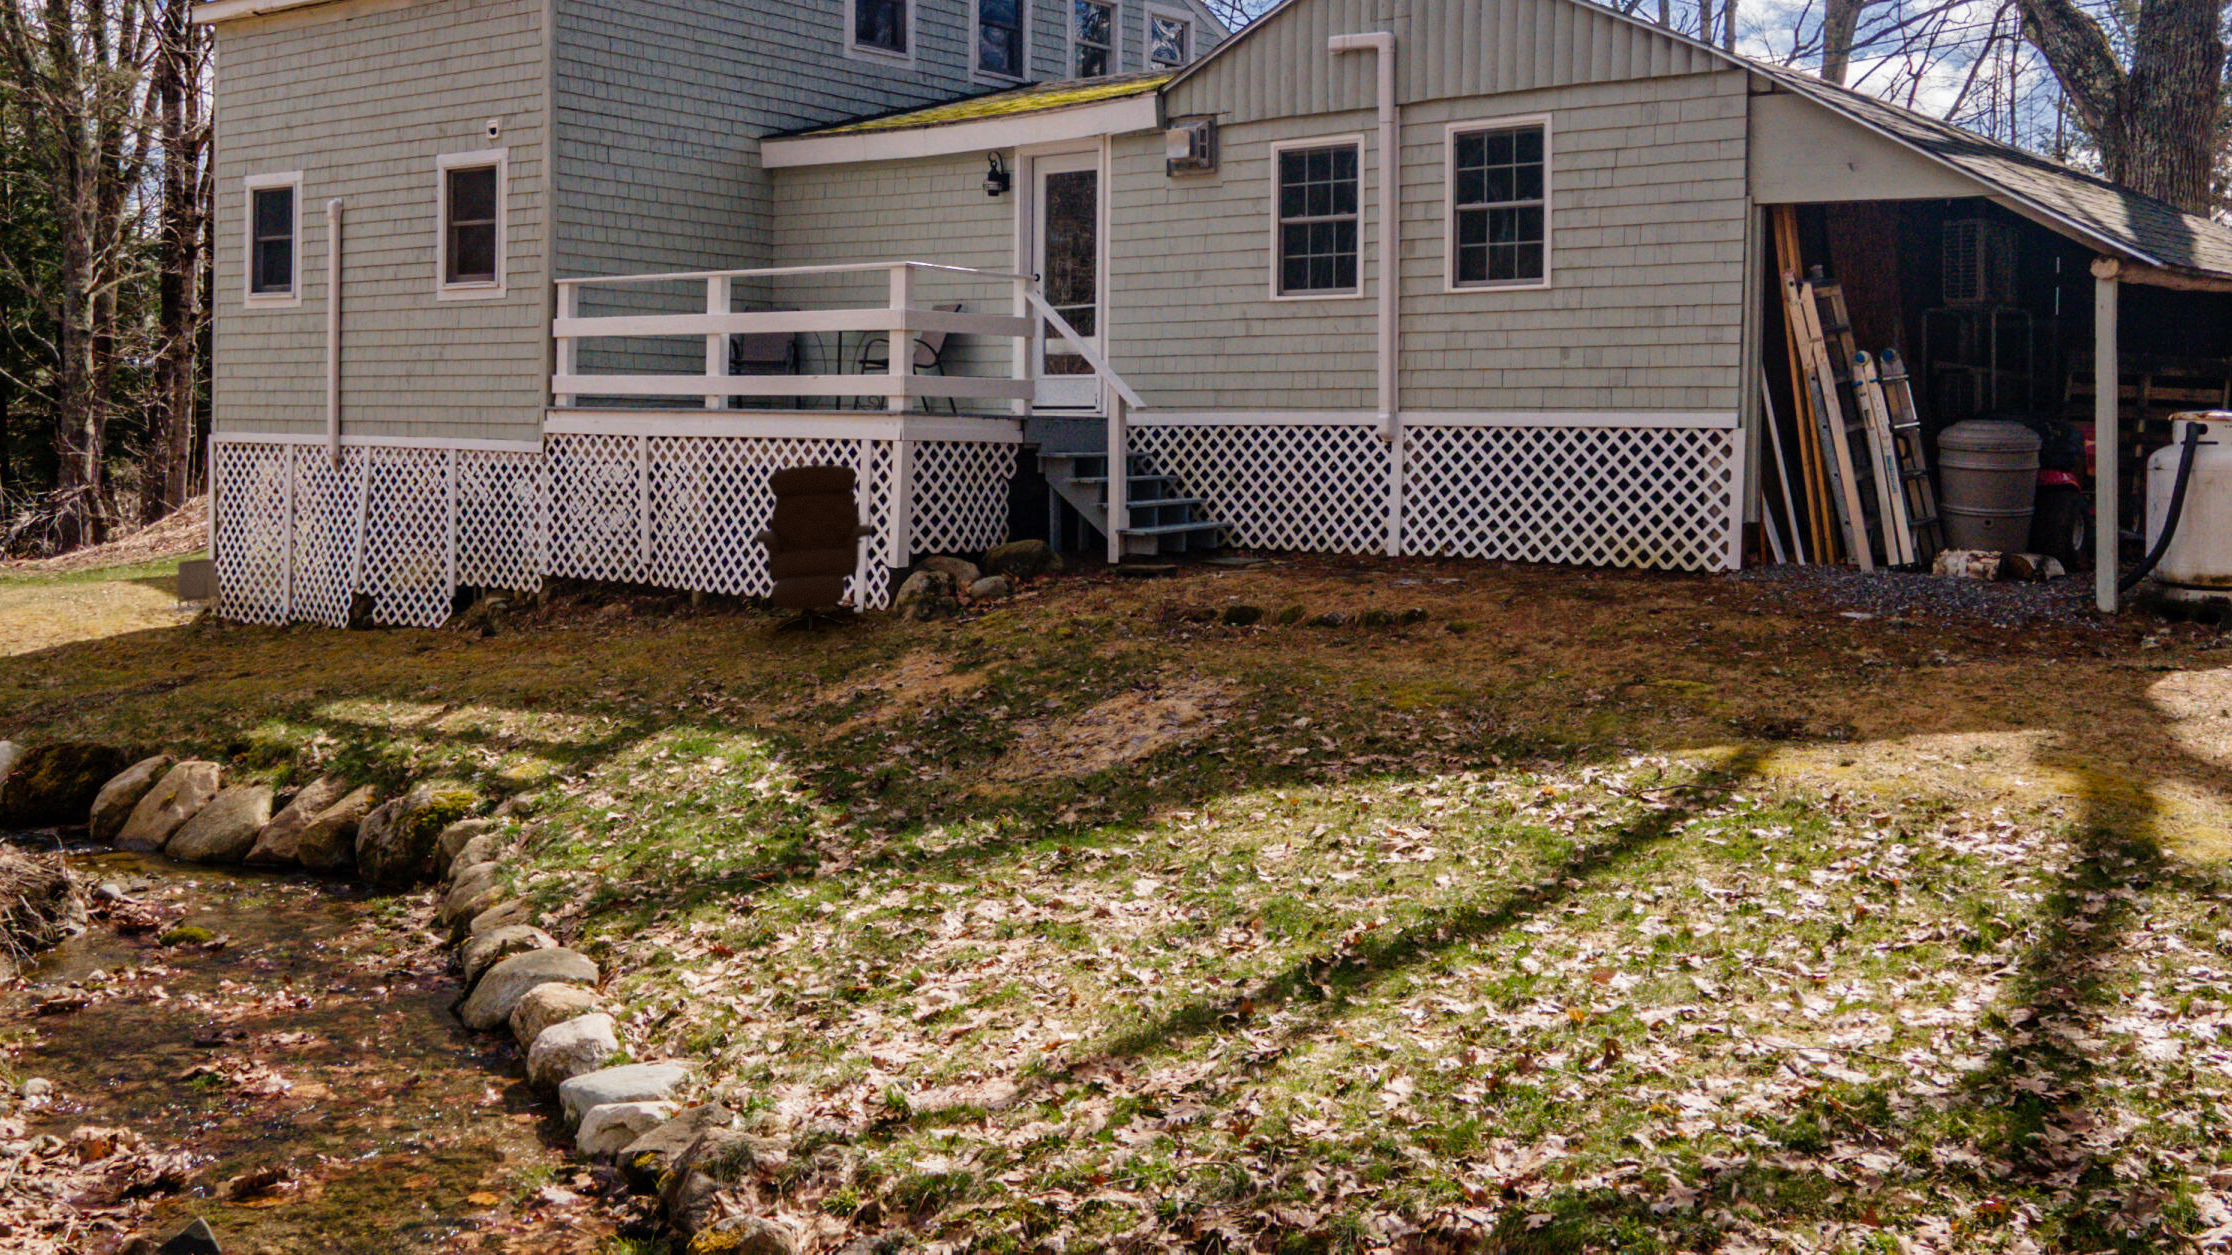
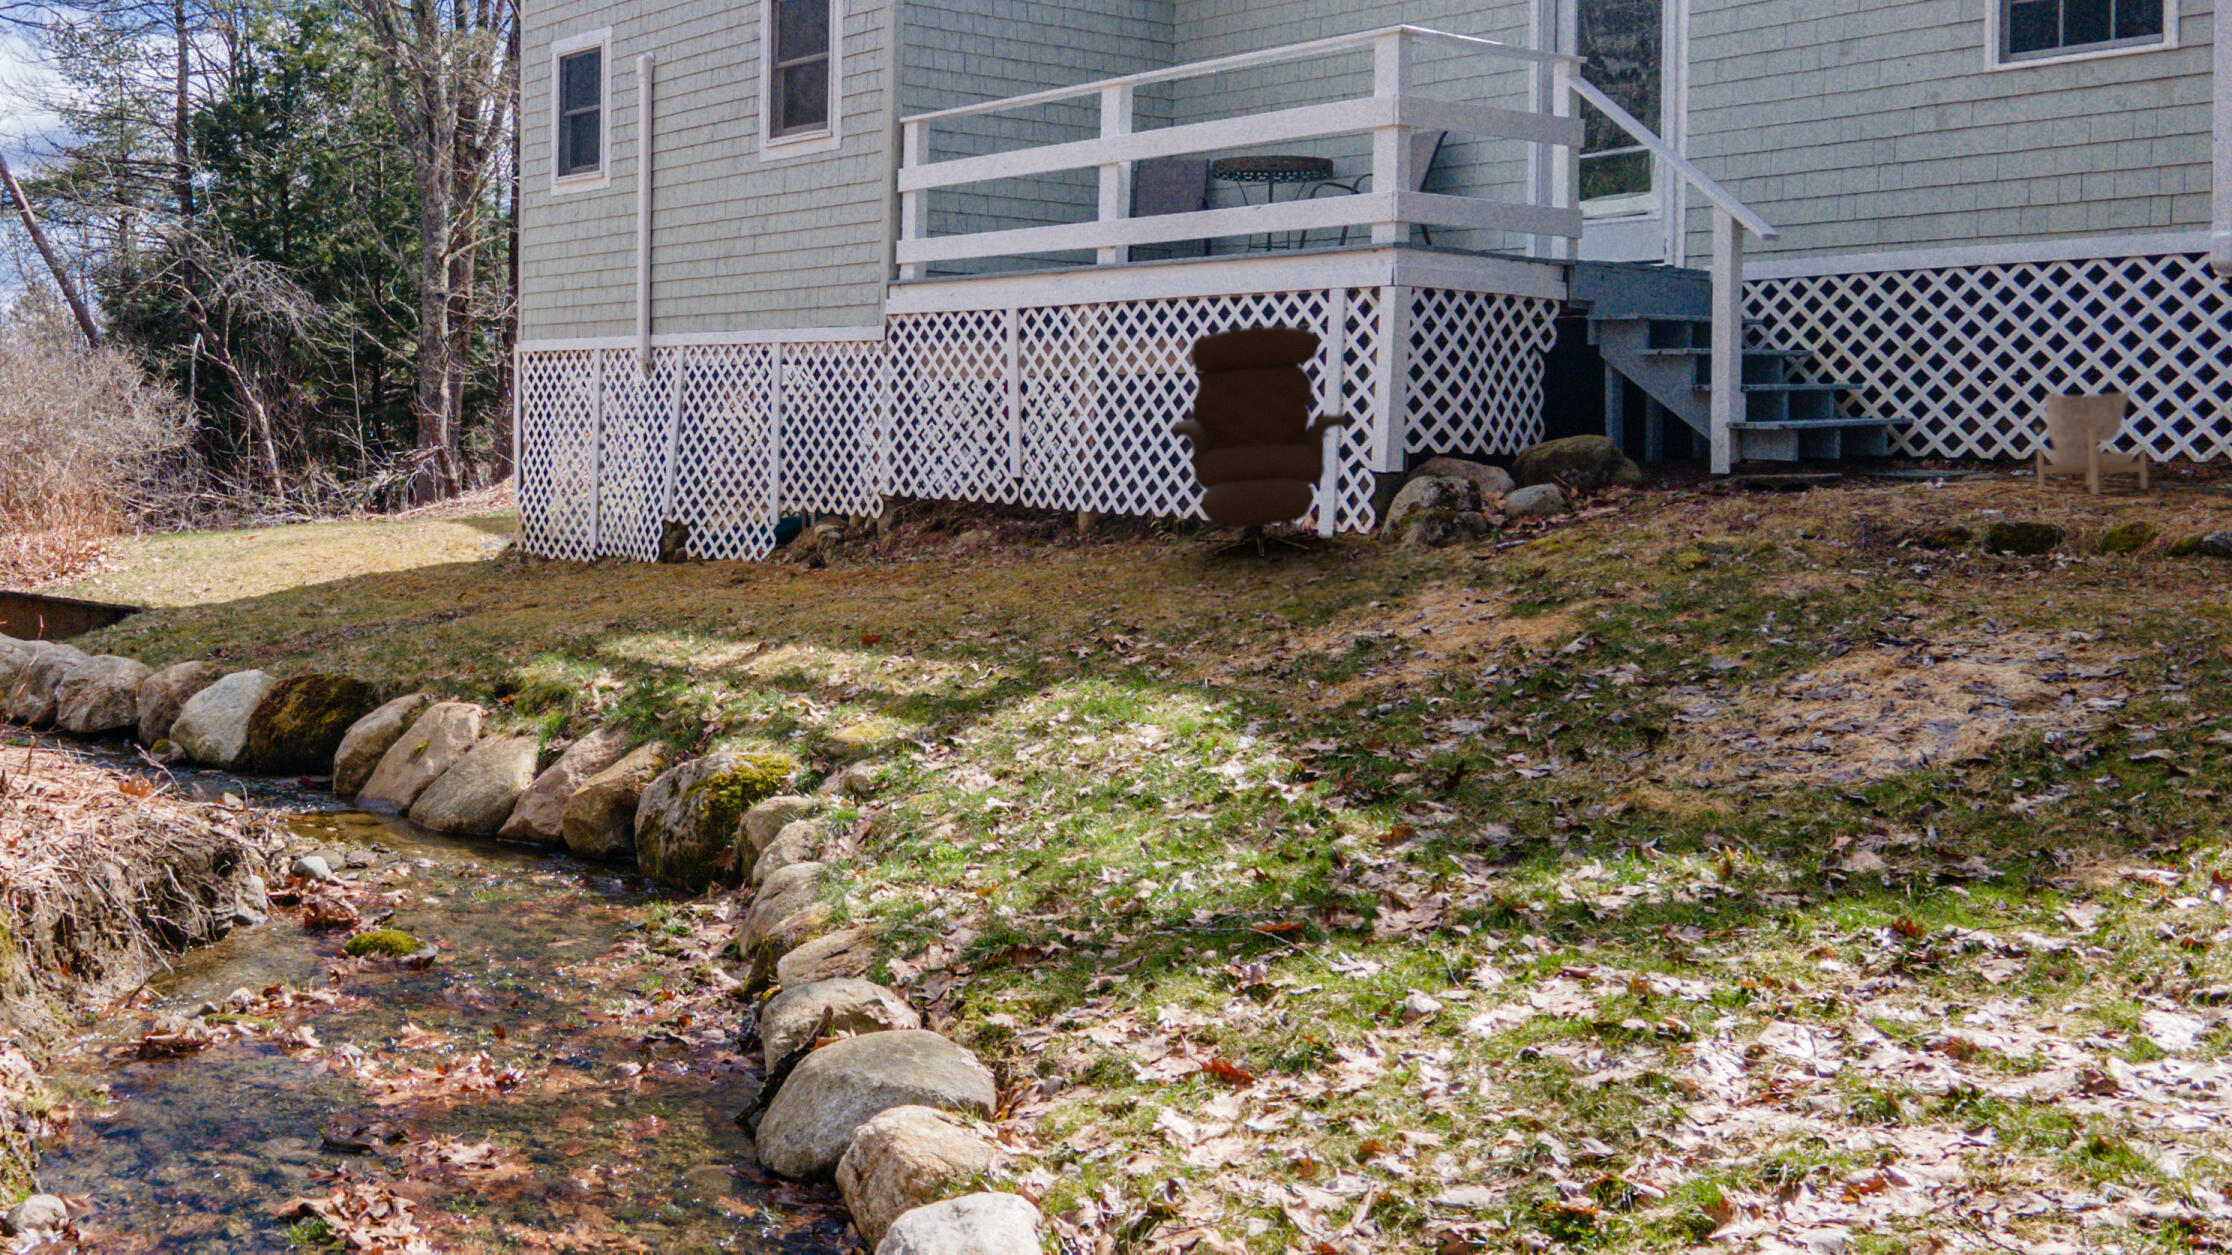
planter: present [176,559,221,611] -> present [2036,392,2147,495]

